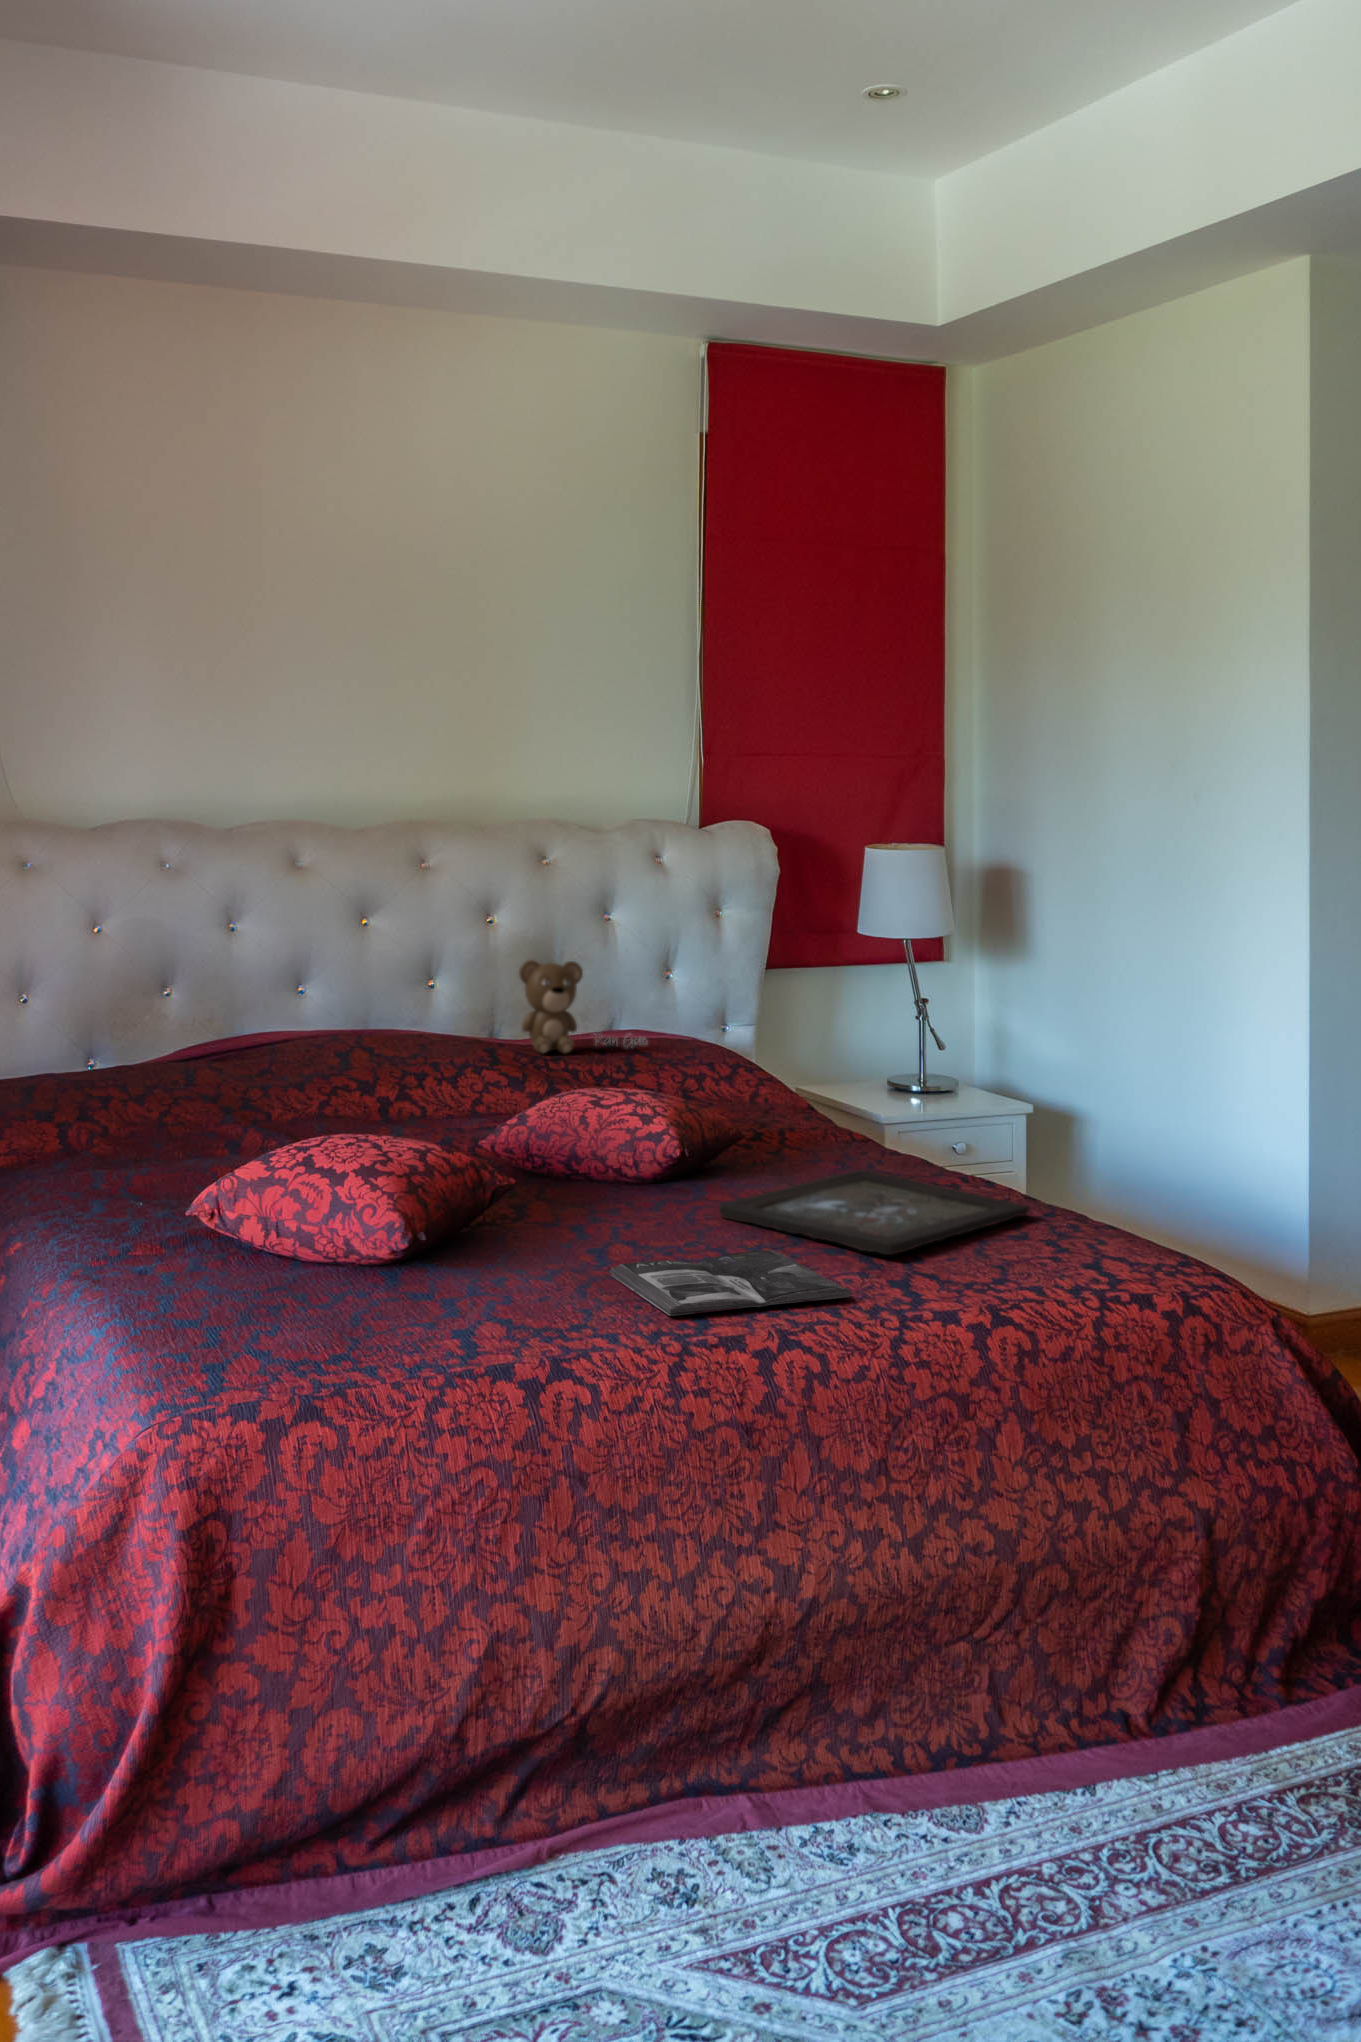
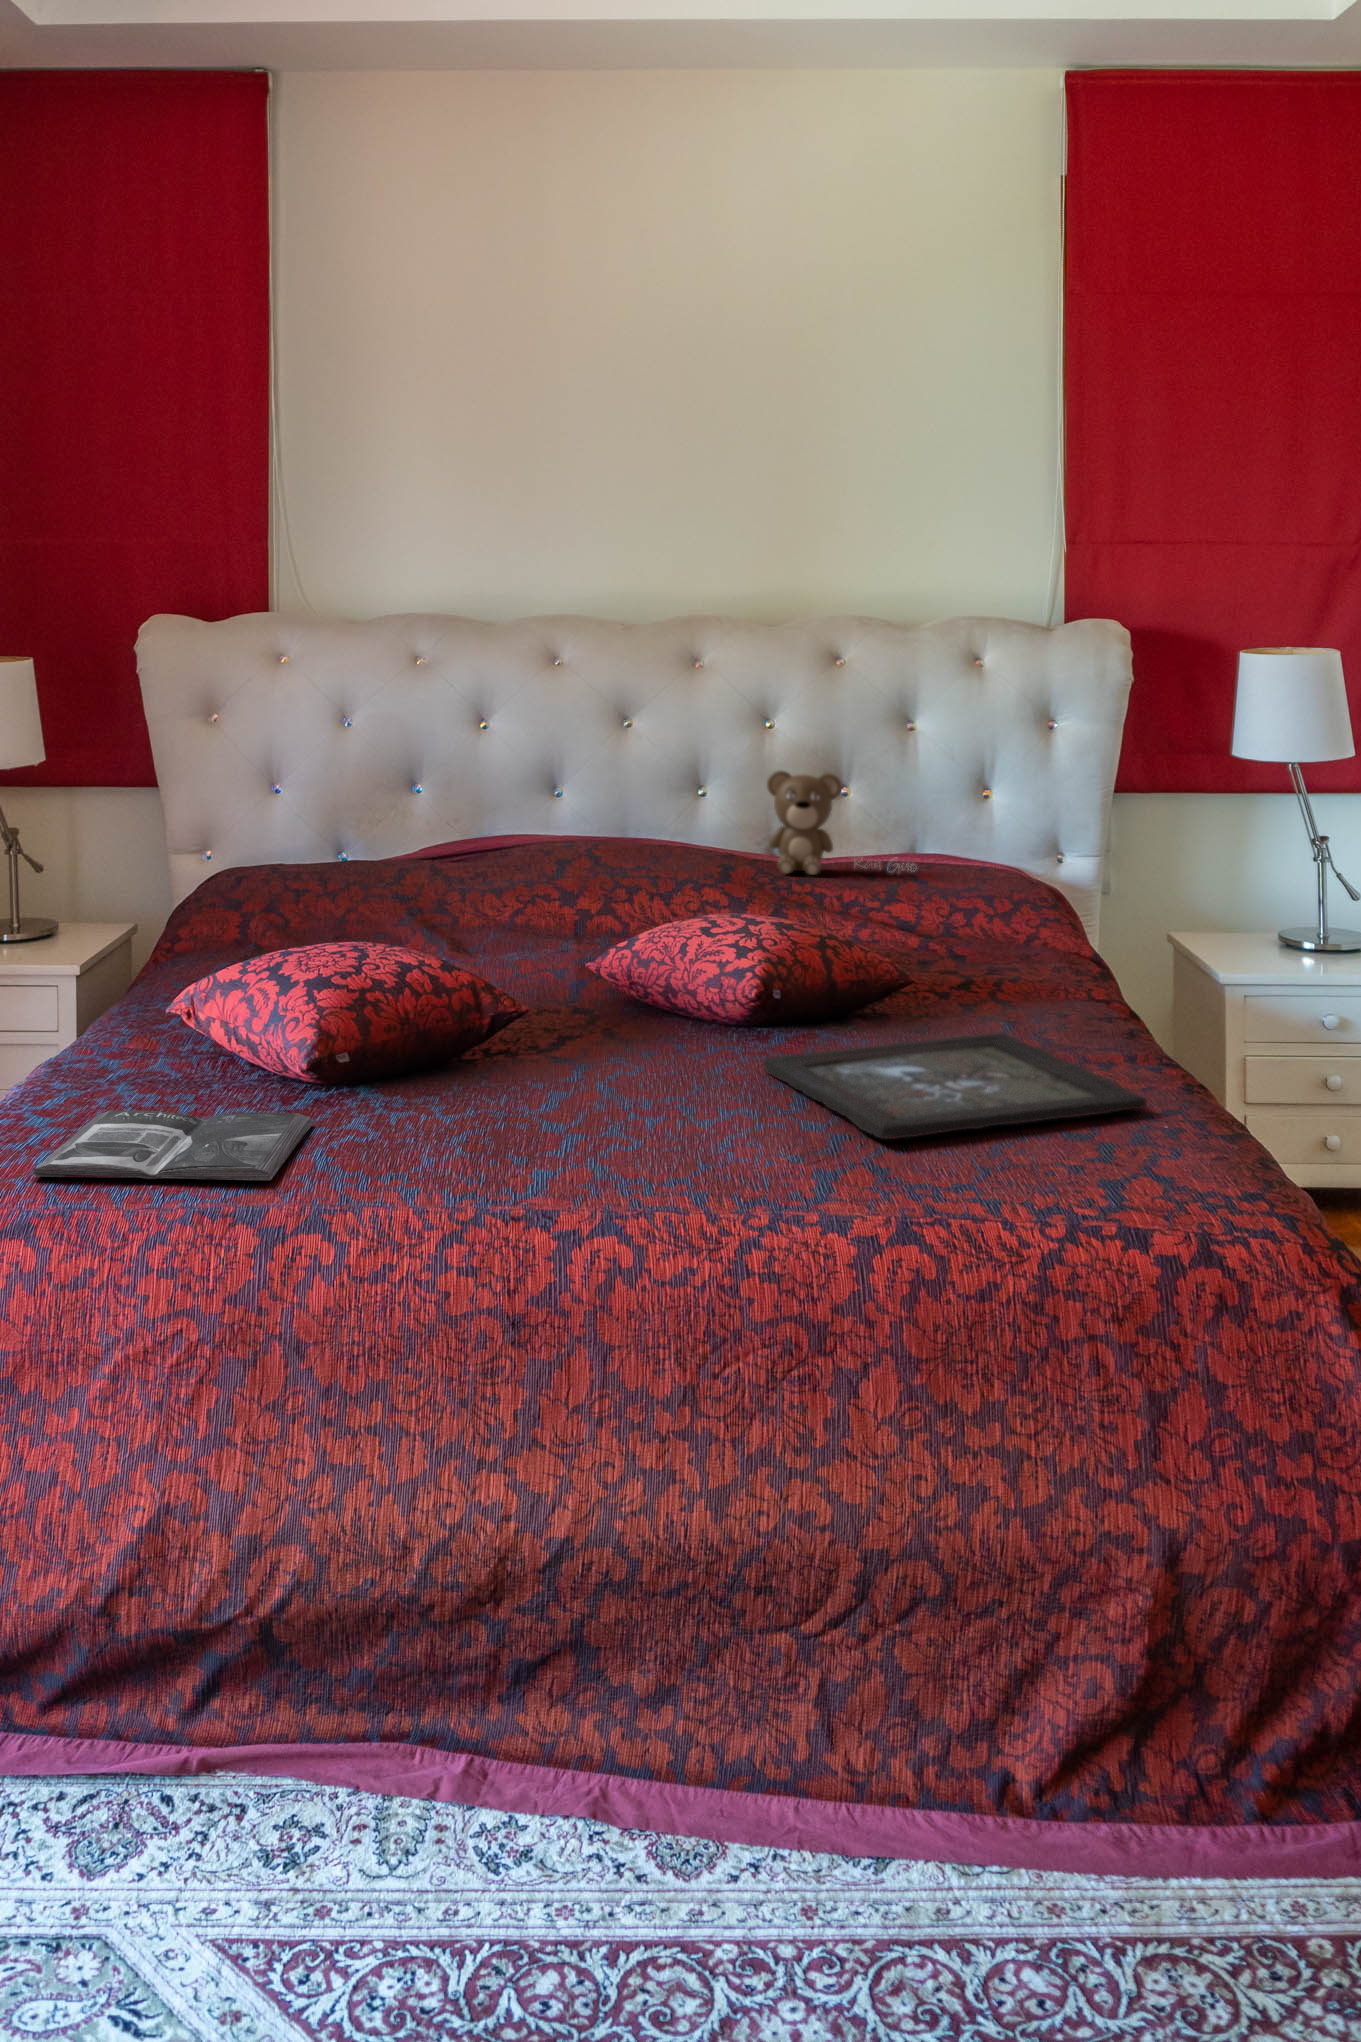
magazine: present [610,1250,851,1316] -> present [33,1110,312,1180]

